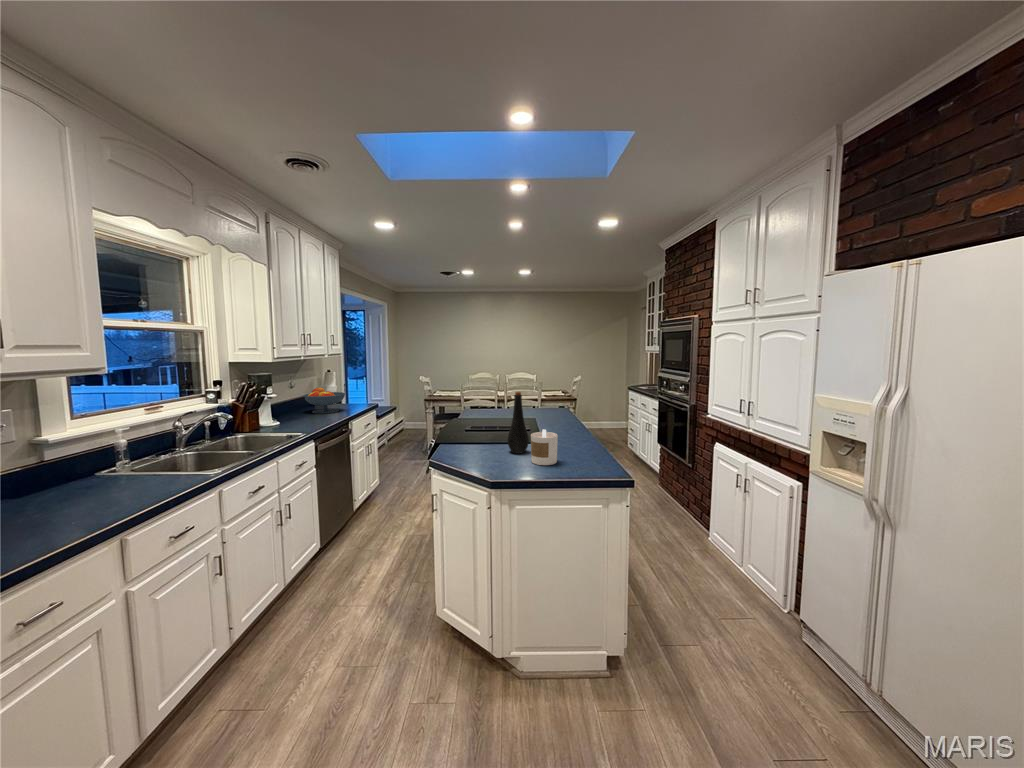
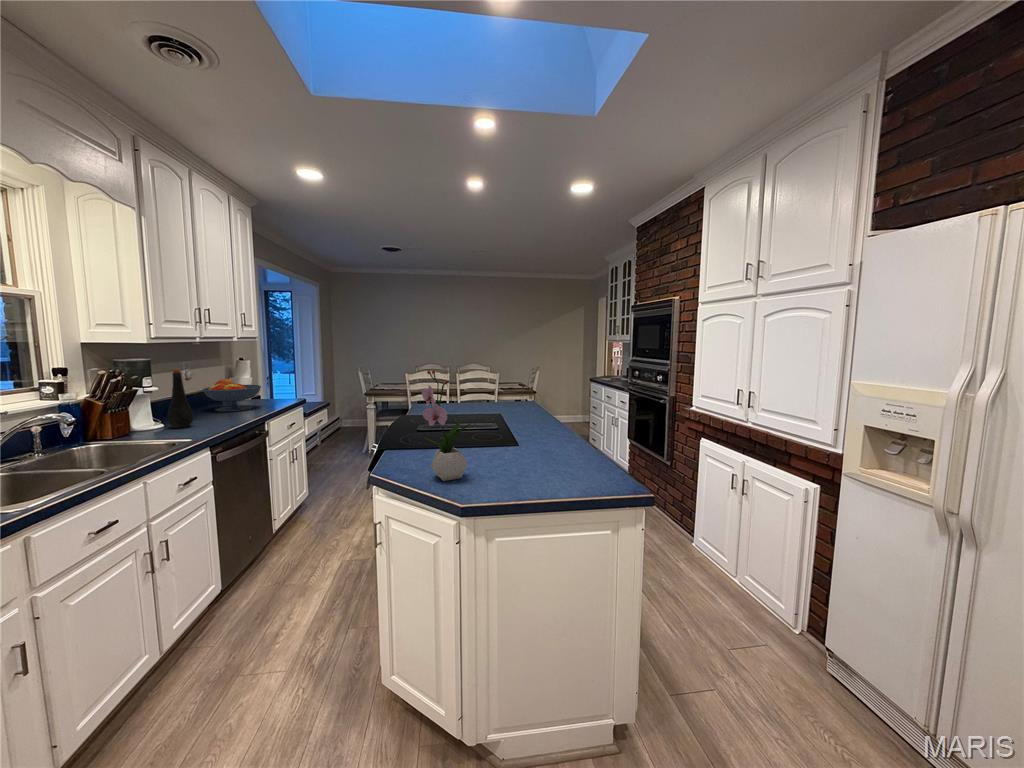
flower arrangement: none [465,385,500,465] -> present [422,370,470,481]
bottle: present [508,392,529,454] -> present [167,370,193,428]
candle: present [531,429,558,465] -> none [512,430,548,478]

